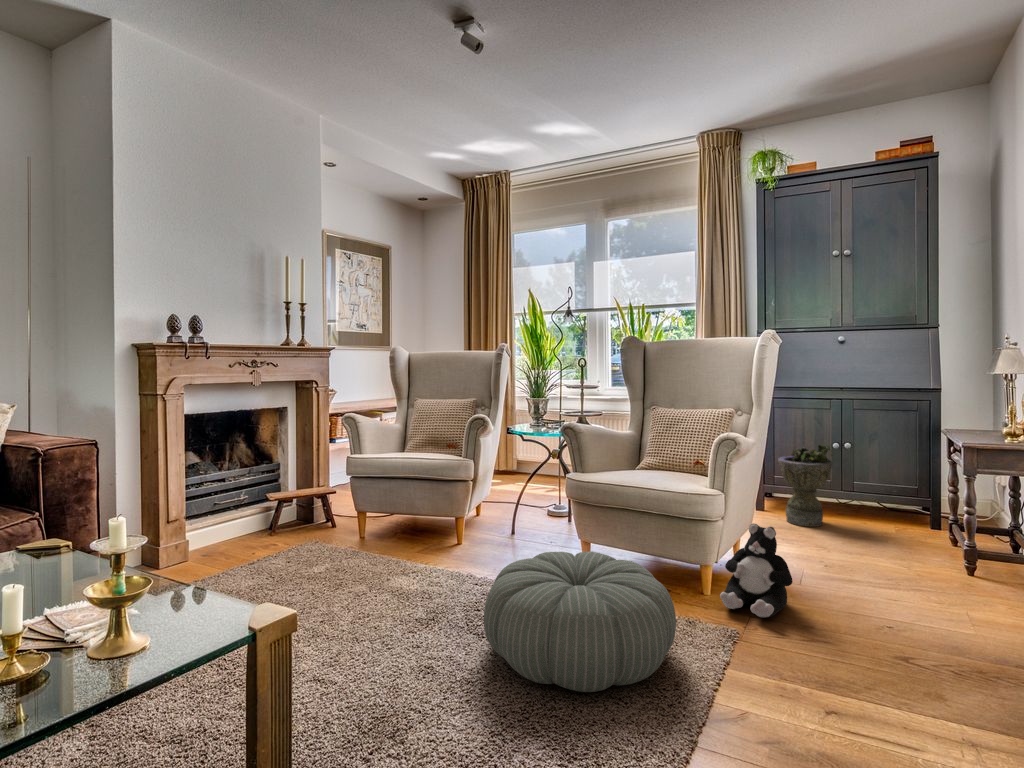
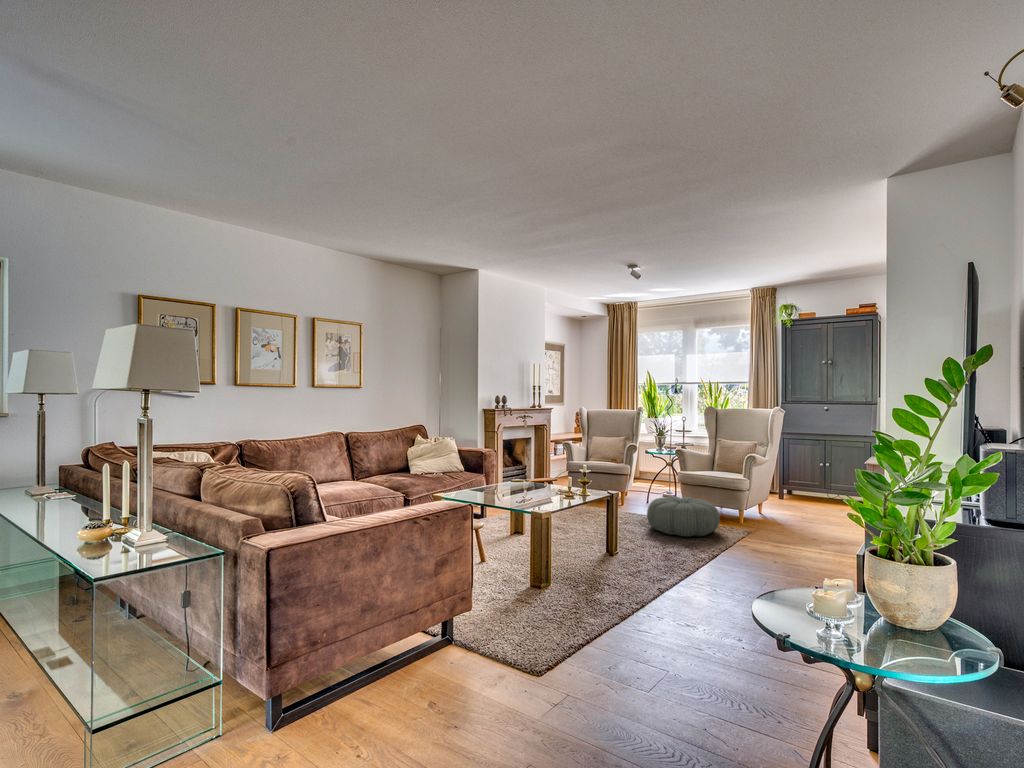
planter: present [778,445,833,527] -> none [792,464,821,507]
plush toy: present [720,524,793,618] -> none [743,491,775,528]

